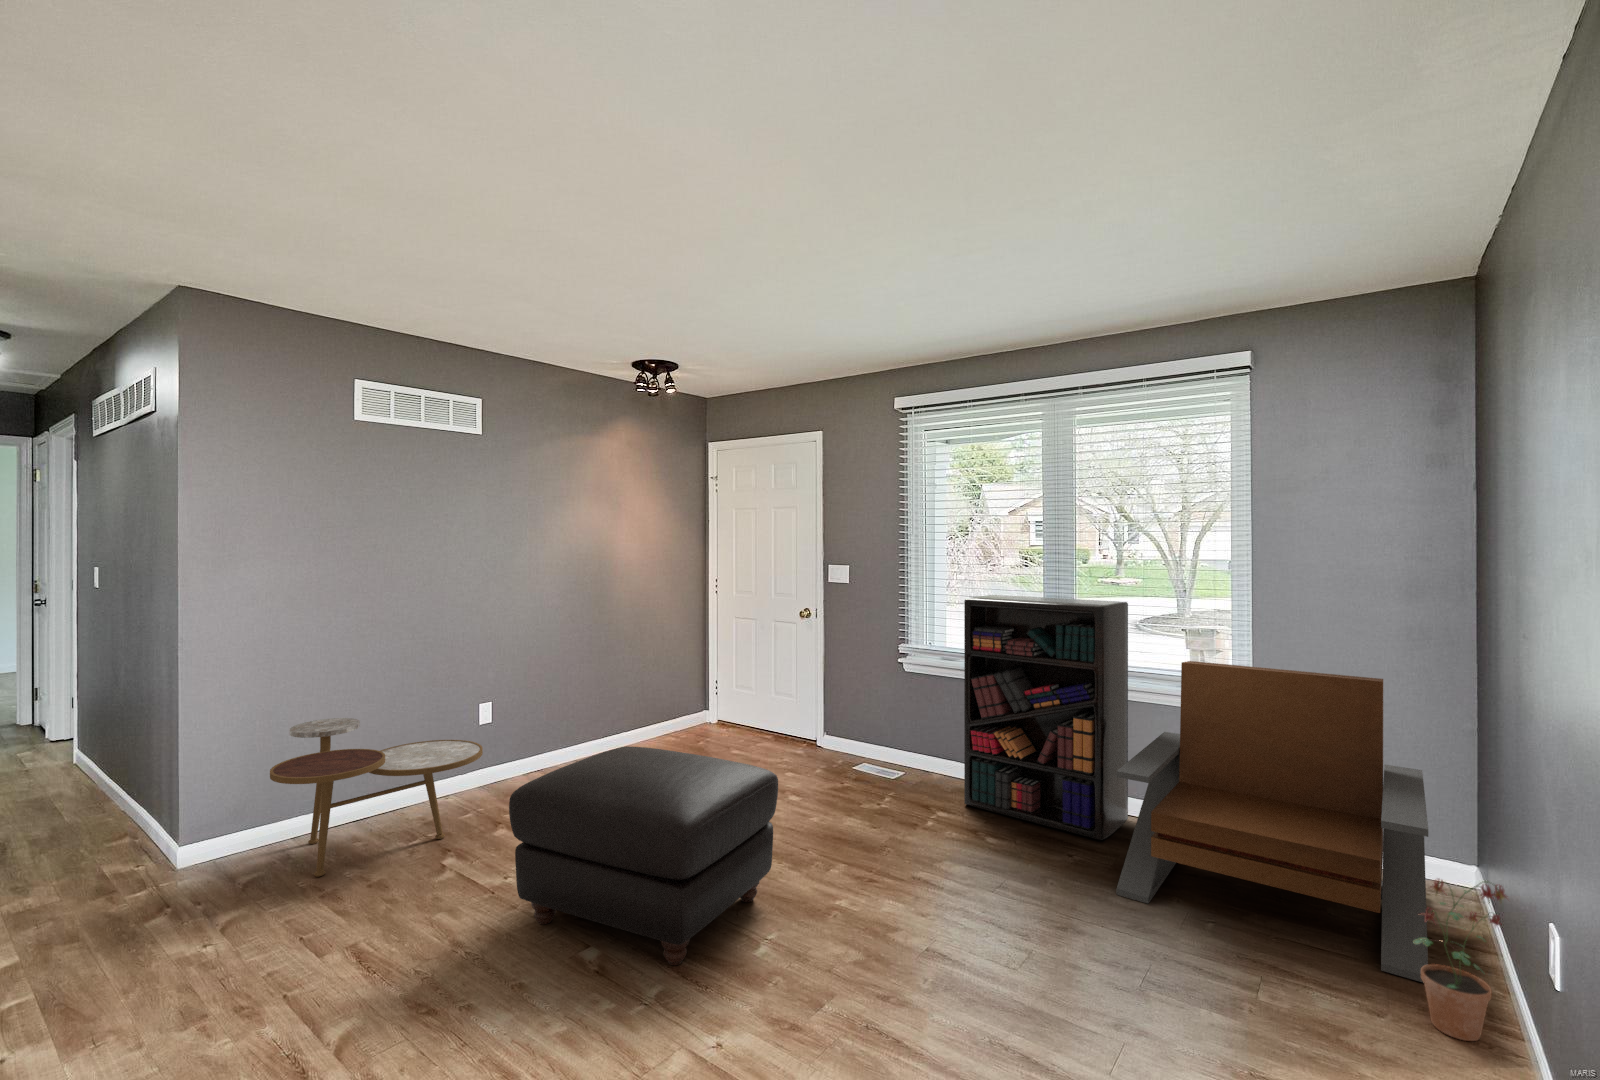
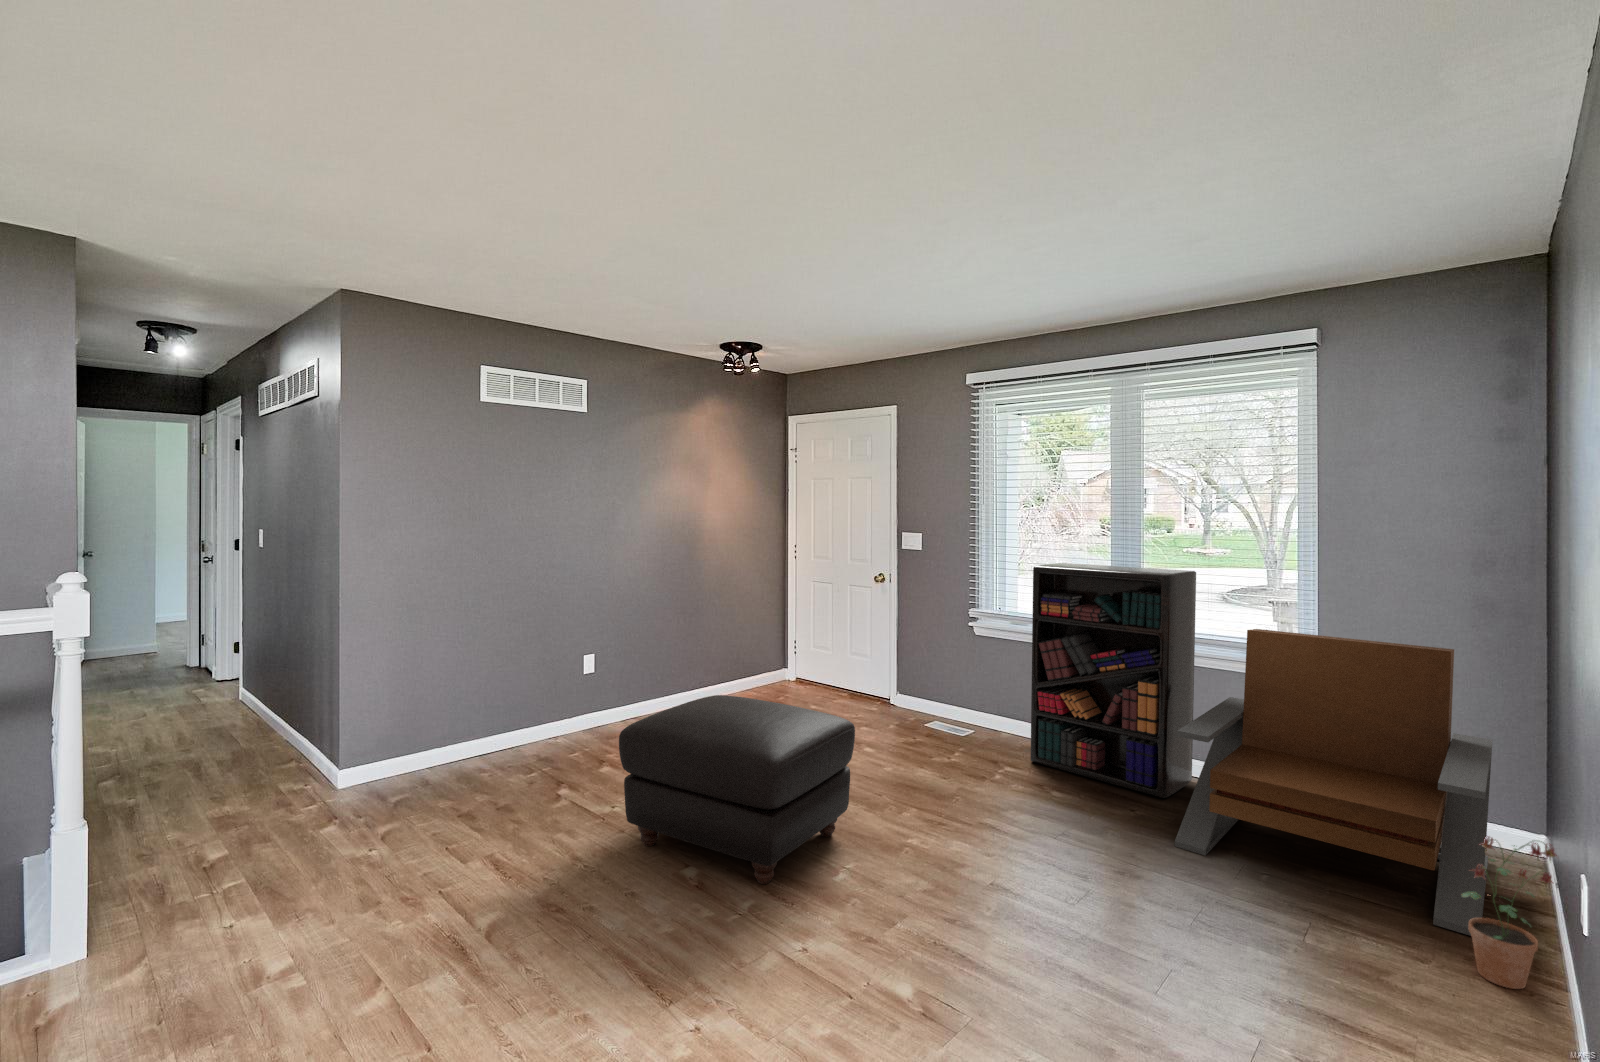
side table: present [270,718,483,877] -> none [416,665,589,799]

